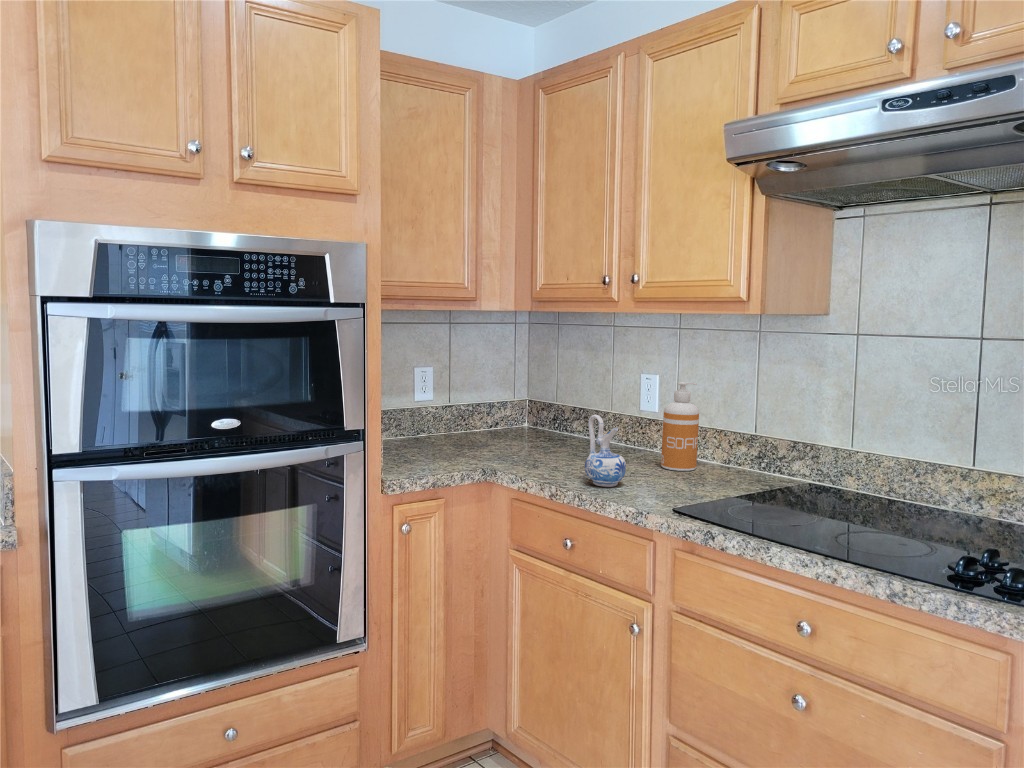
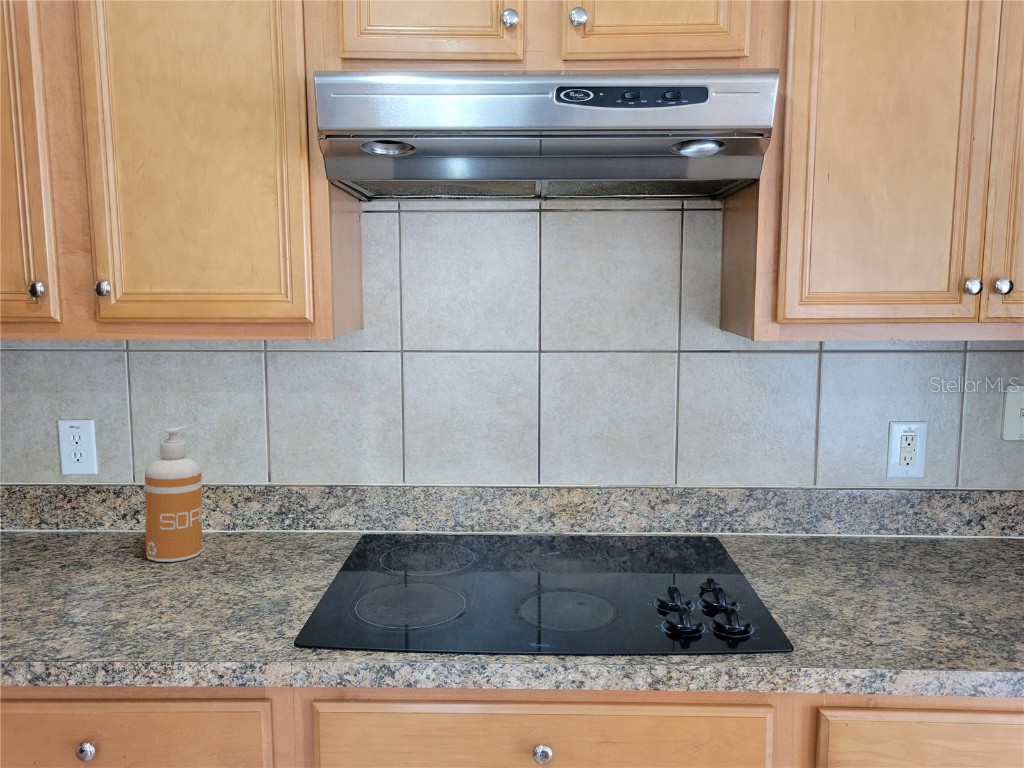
ceramic pitcher: present [585,415,626,487] -> none [70,515,151,636]

